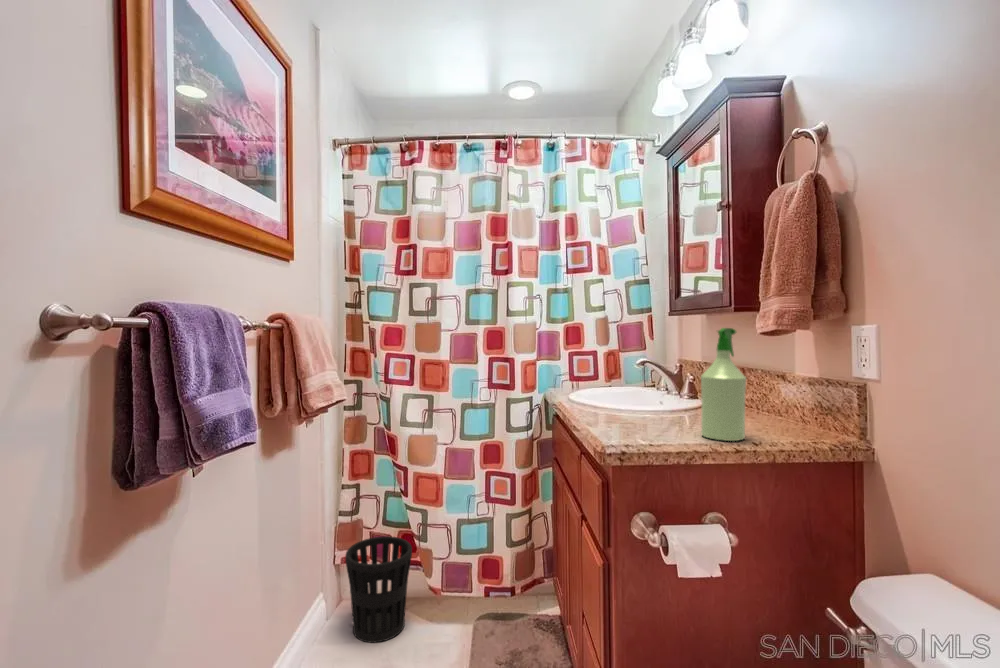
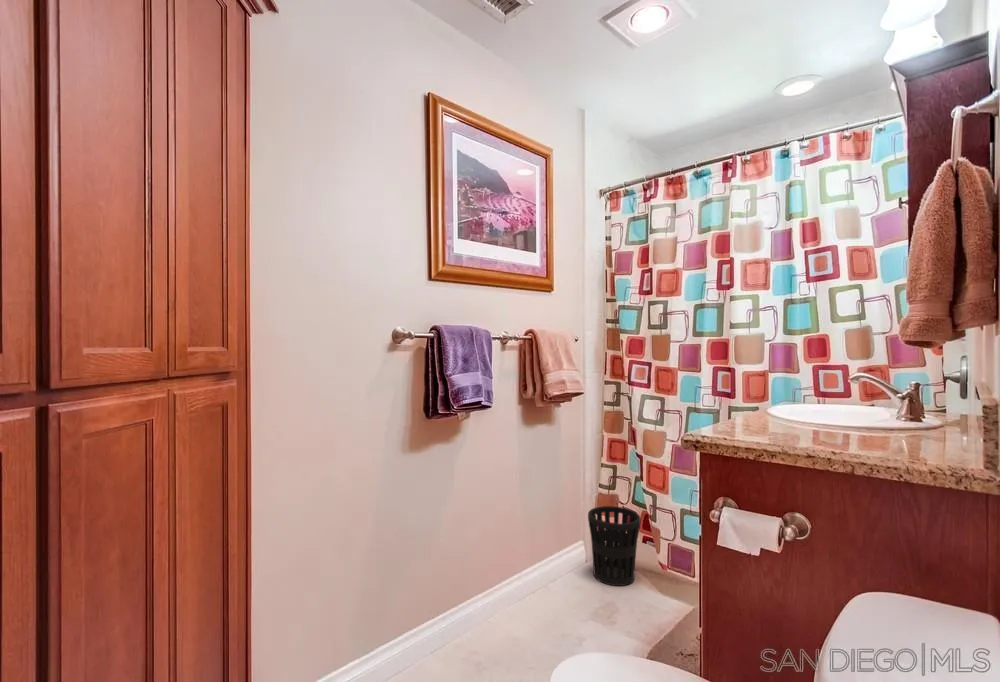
spray bottle: present [701,328,746,441] -> none [797,338,850,449]

